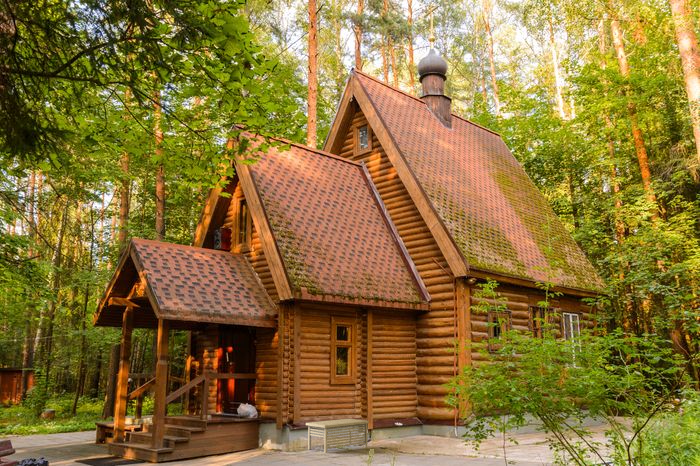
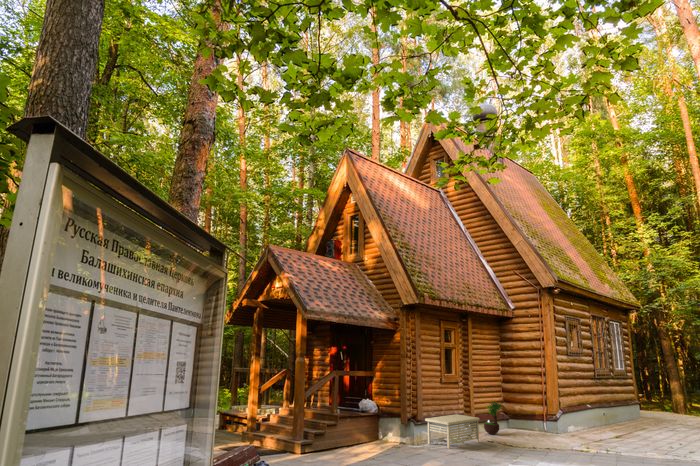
potted tree: none [385,401,406,440] -> present [484,402,501,435]

